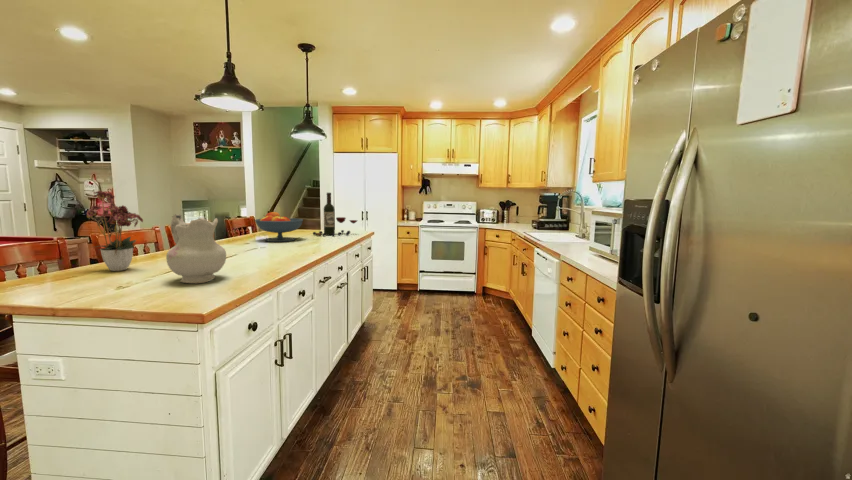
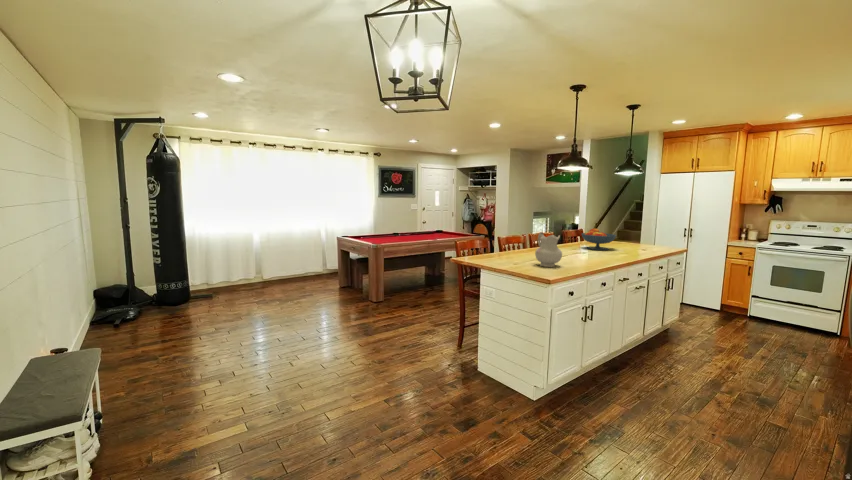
flower arrangement: present [87,191,143,271] -> none [501,216,527,257]
wine bottle: present [313,193,357,236] -> none [625,215,668,251]

